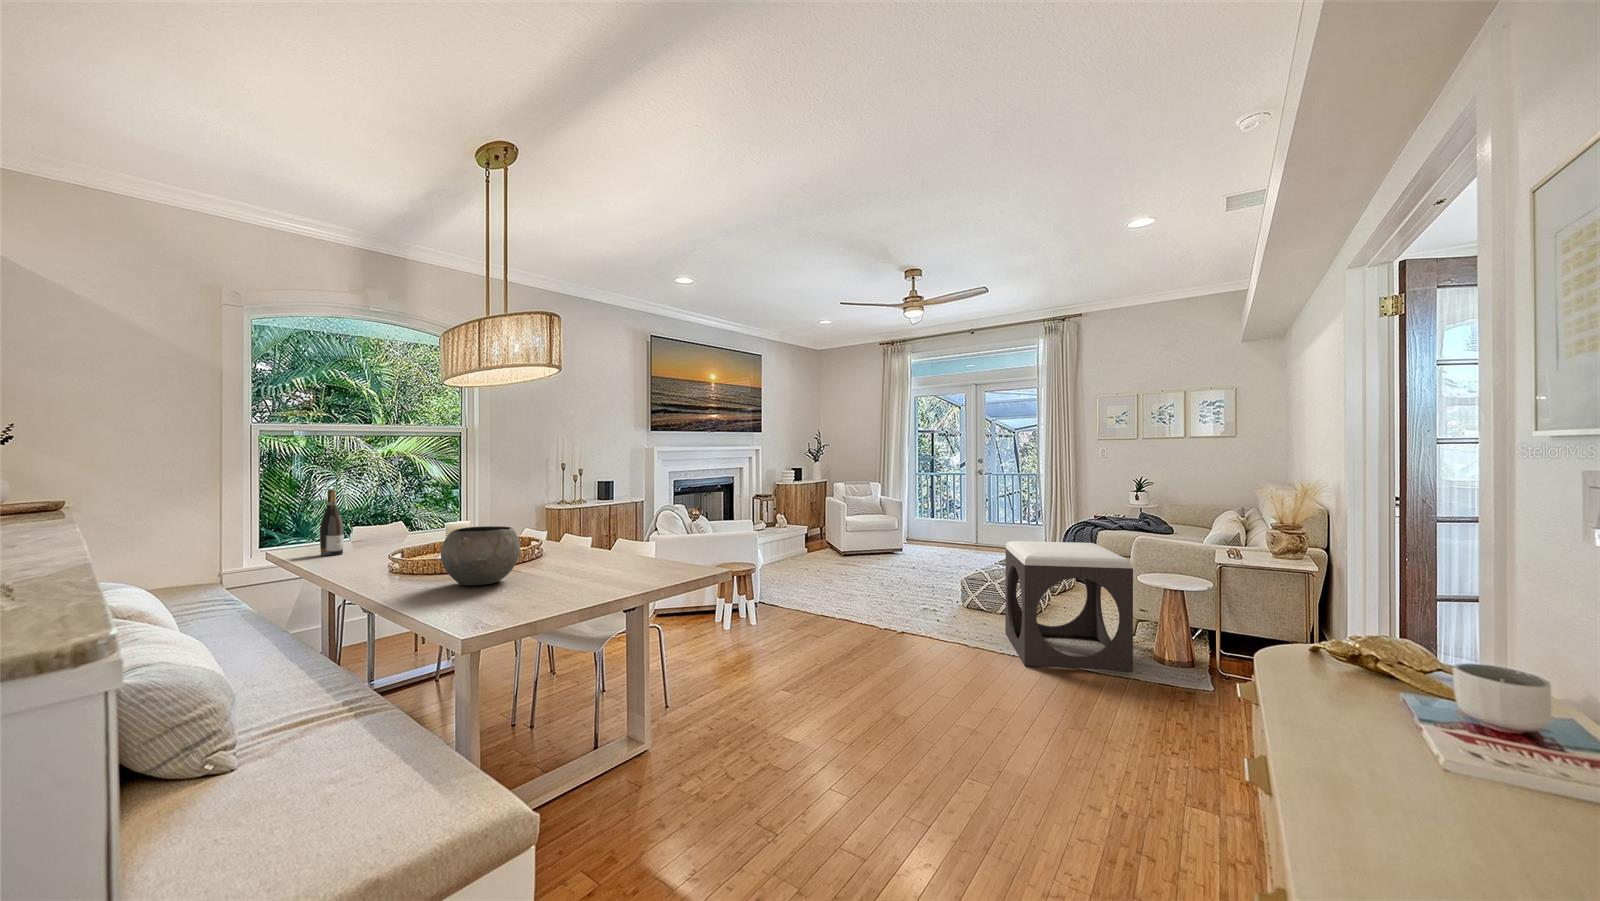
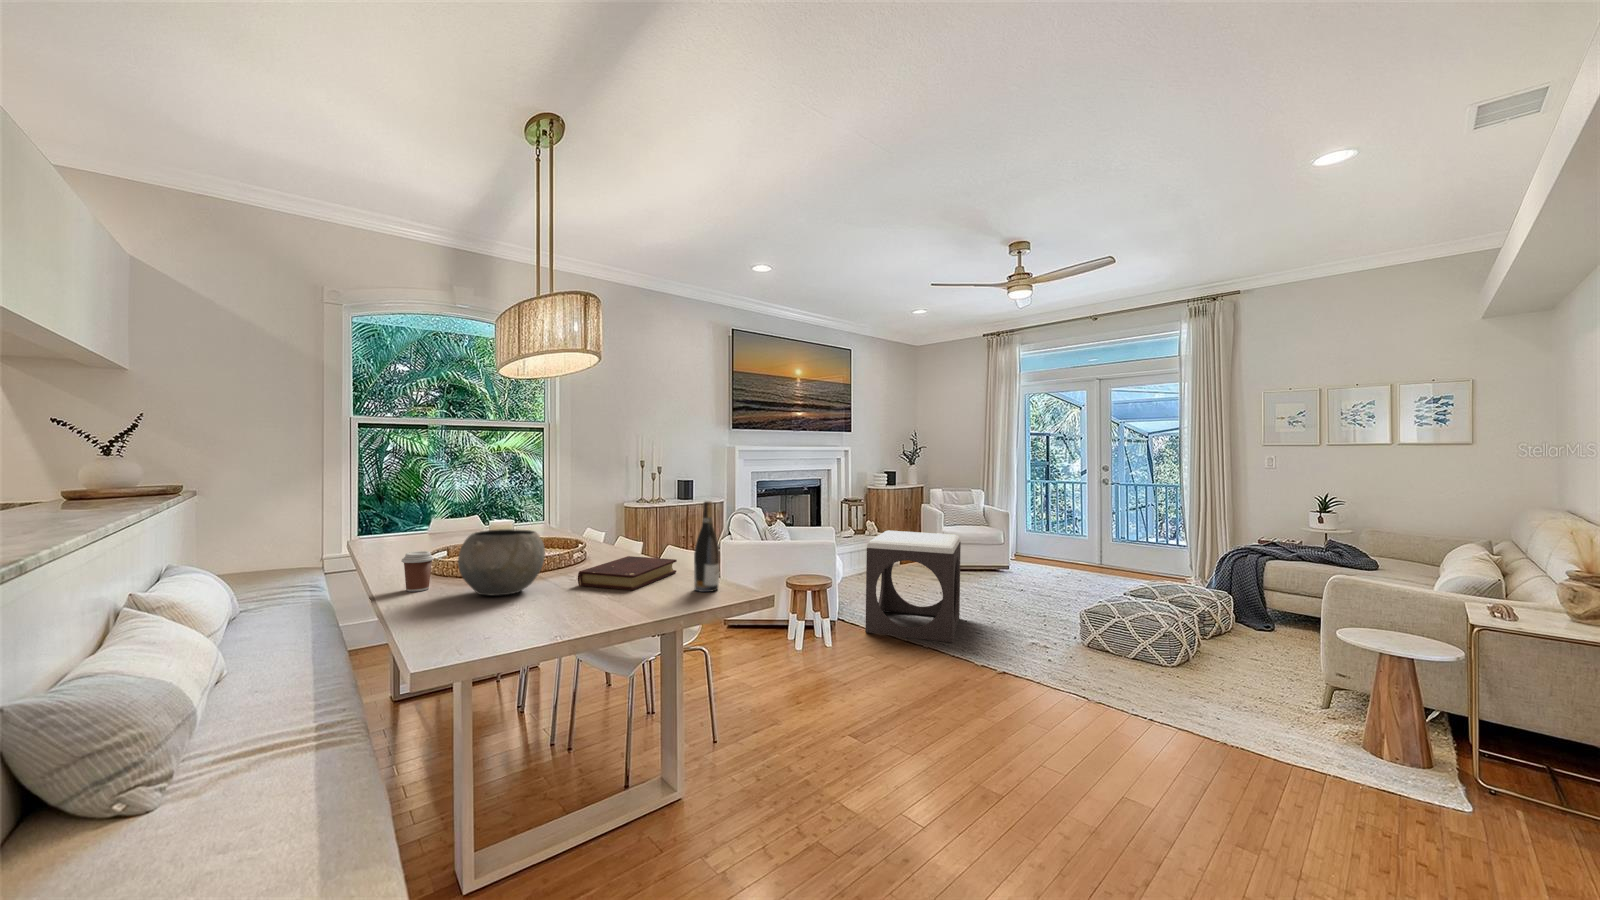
wine bottle: present [320,490,344,556] -> present [694,501,720,592]
footstool: present [1005,541,1133,672] -> present [865,531,961,643]
book: none [548,548,632,575] -> present [578,556,677,590]
coffee cup: none [380,550,411,587] -> present [402,551,434,592]

